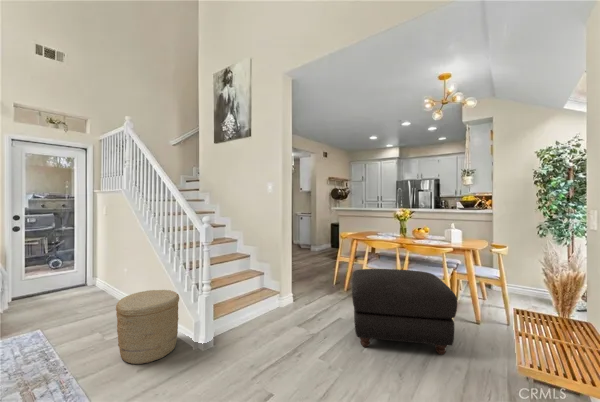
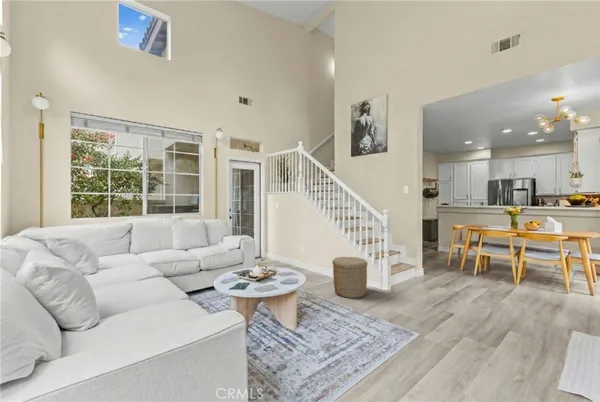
ottoman: present [352,269,457,355] -> none [481,250,579,309]

